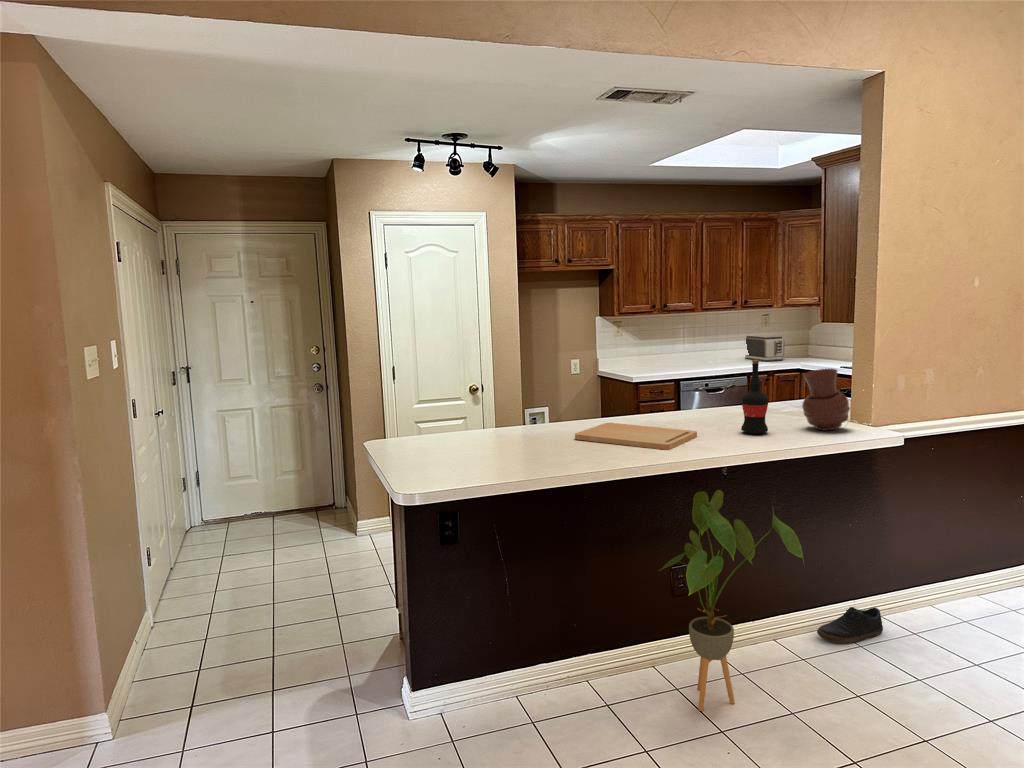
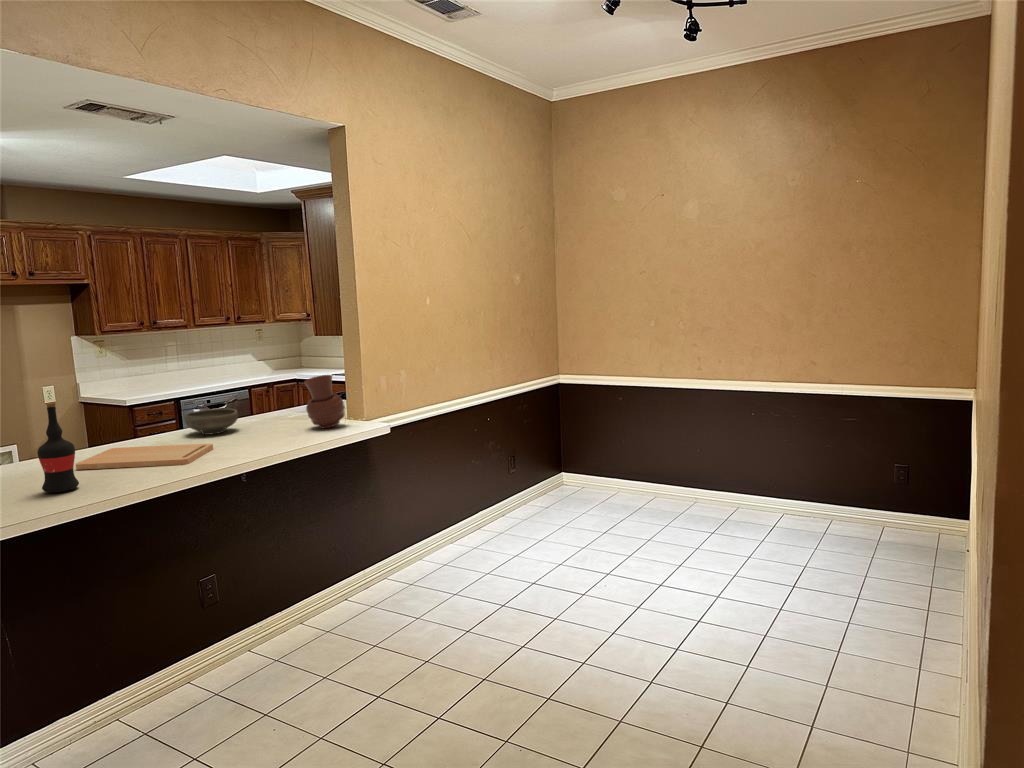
toaster: present [745,335,785,361] -> none [243,349,282,374]
wine bottle: present [741,360,769,434] -> present [37,402,79,492]
bowl: none [675,395,727,421] -> present [184,408,238,435]
house plant: present [661,490,804,711] -> none [189,493,323,701]
shoe: present [817,607,883,644] -> none [337,569,387,607]

